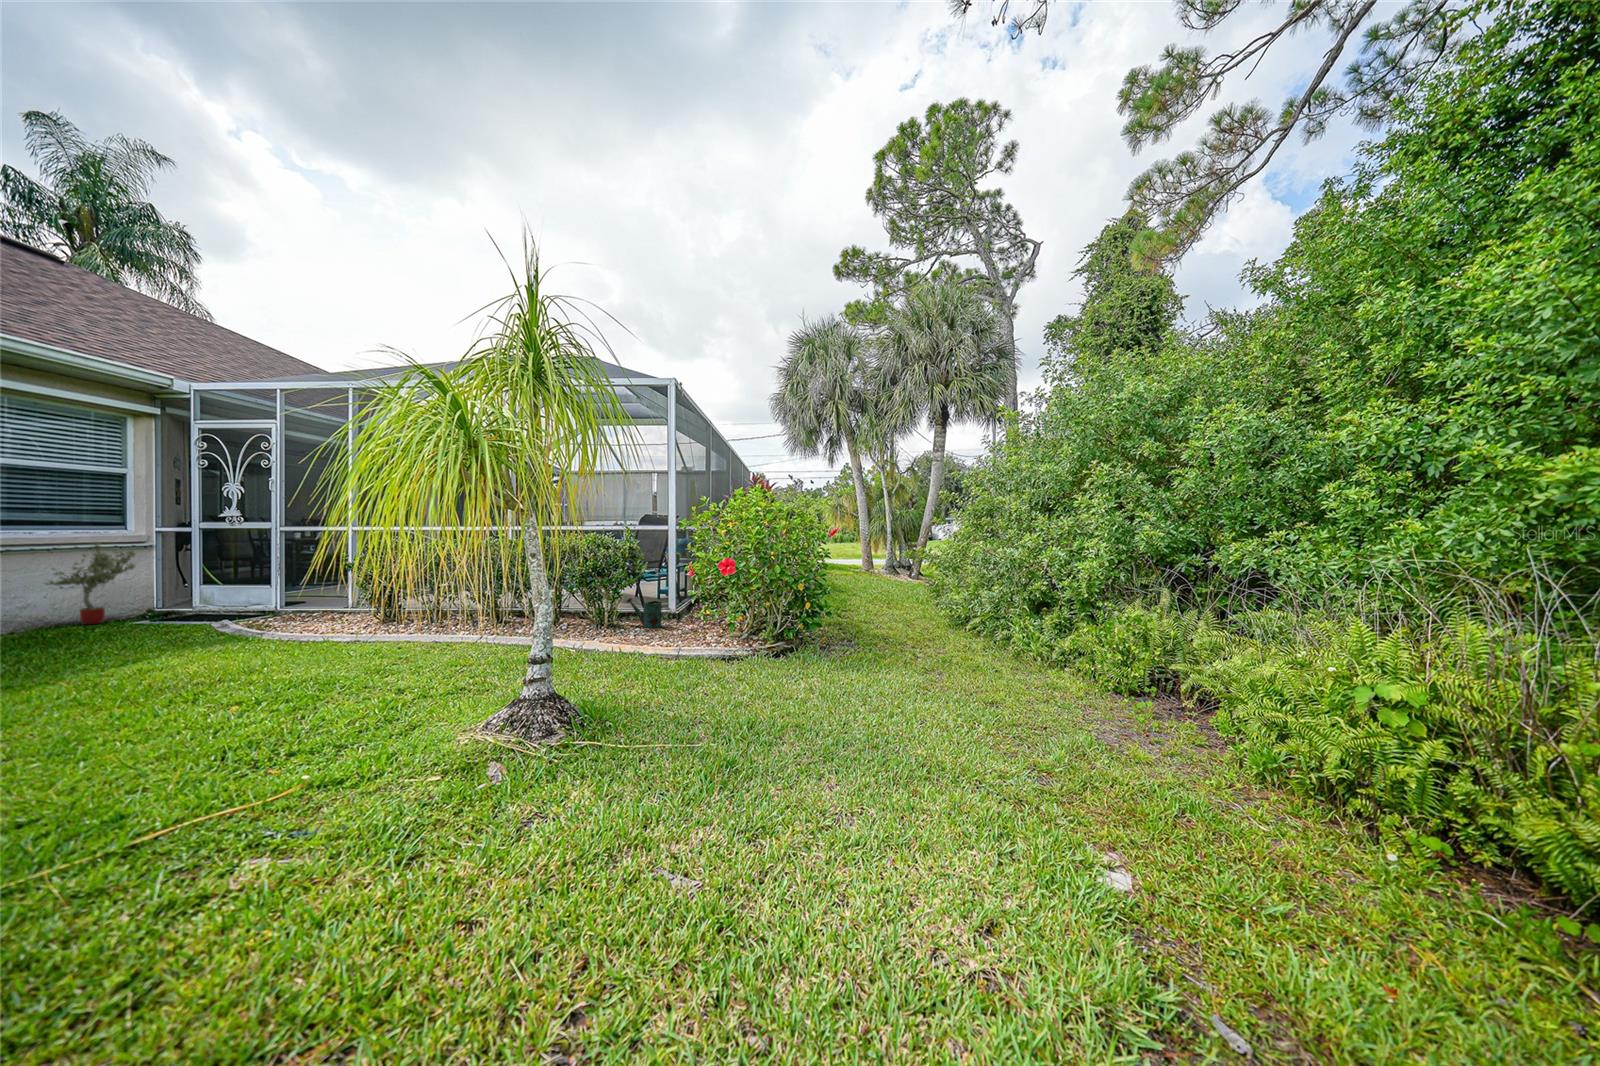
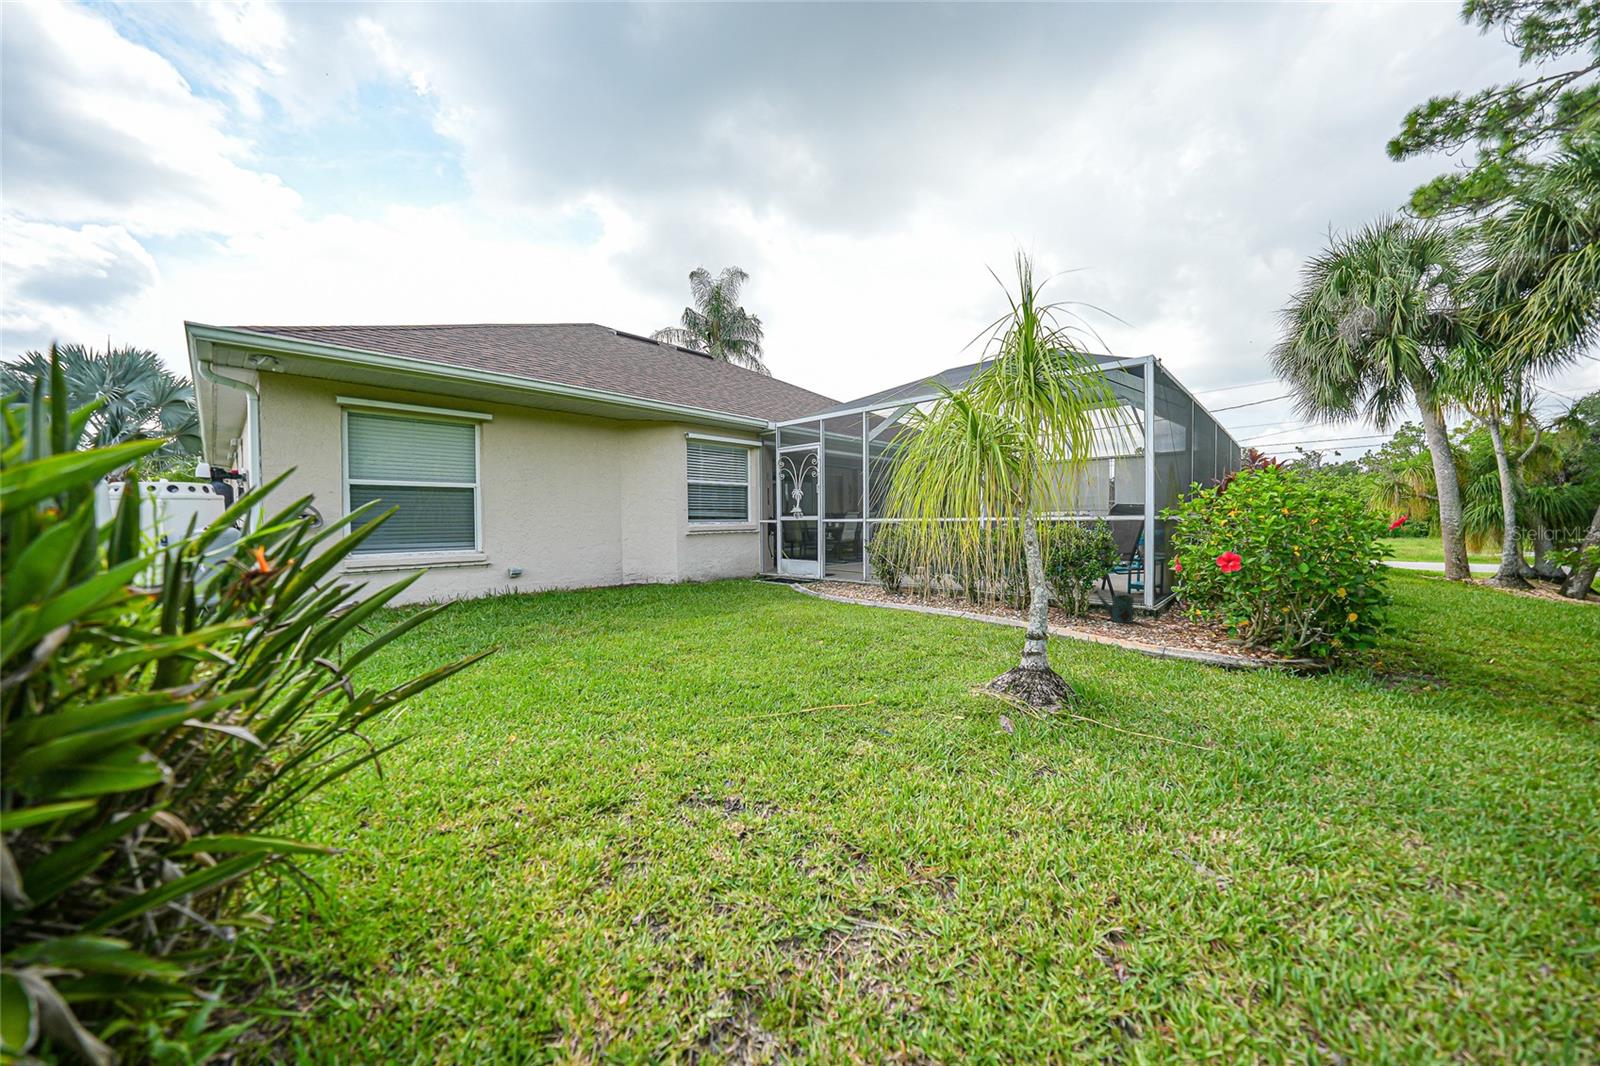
potted tree: present [45,542,135,625] -> none [723,529,757,579]

